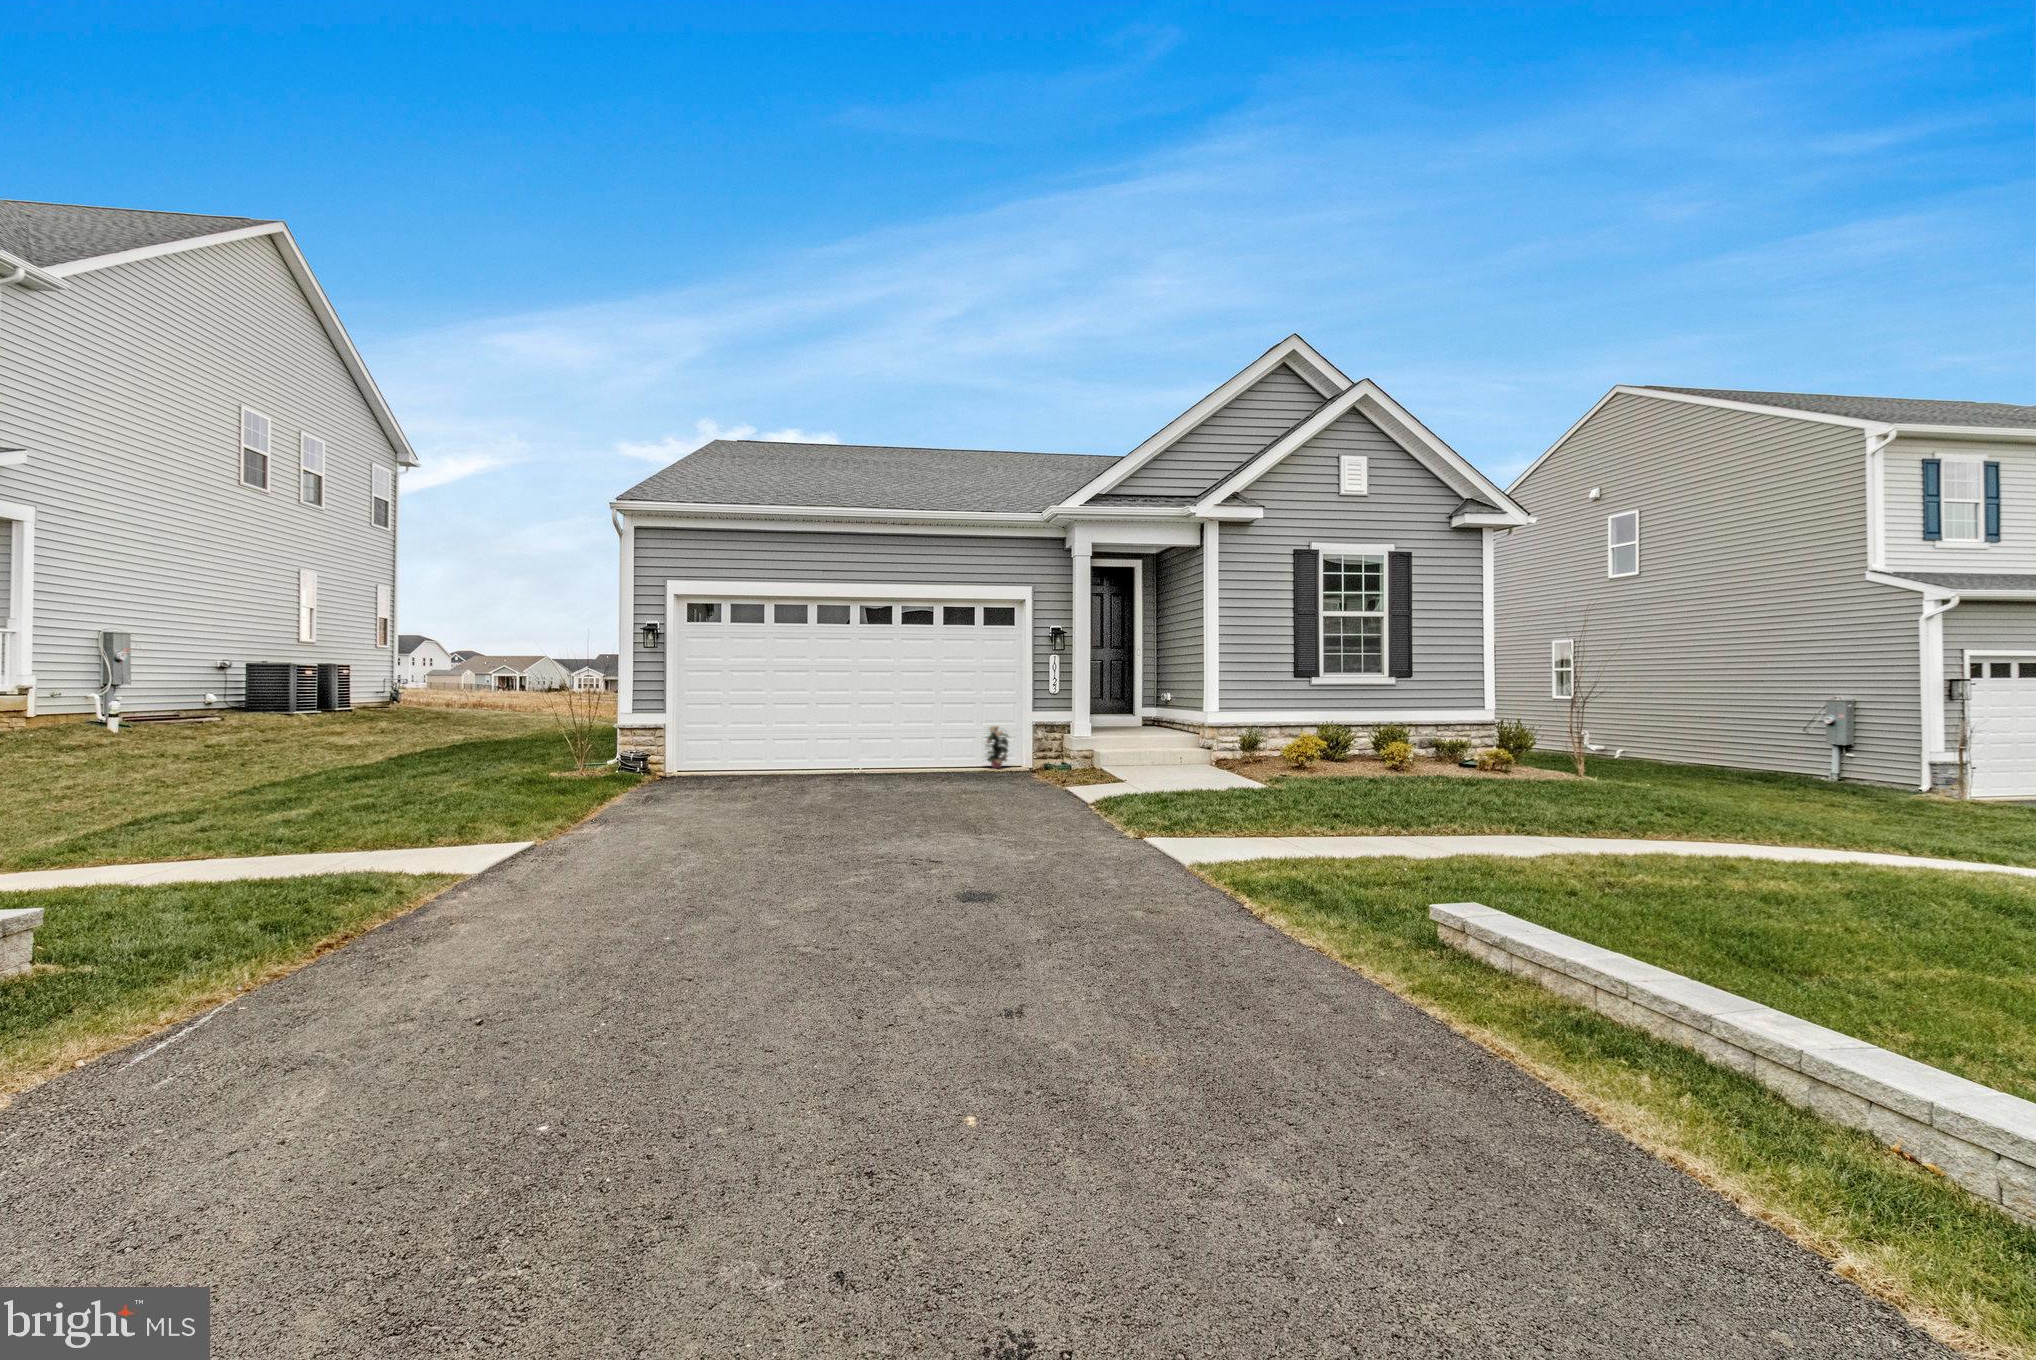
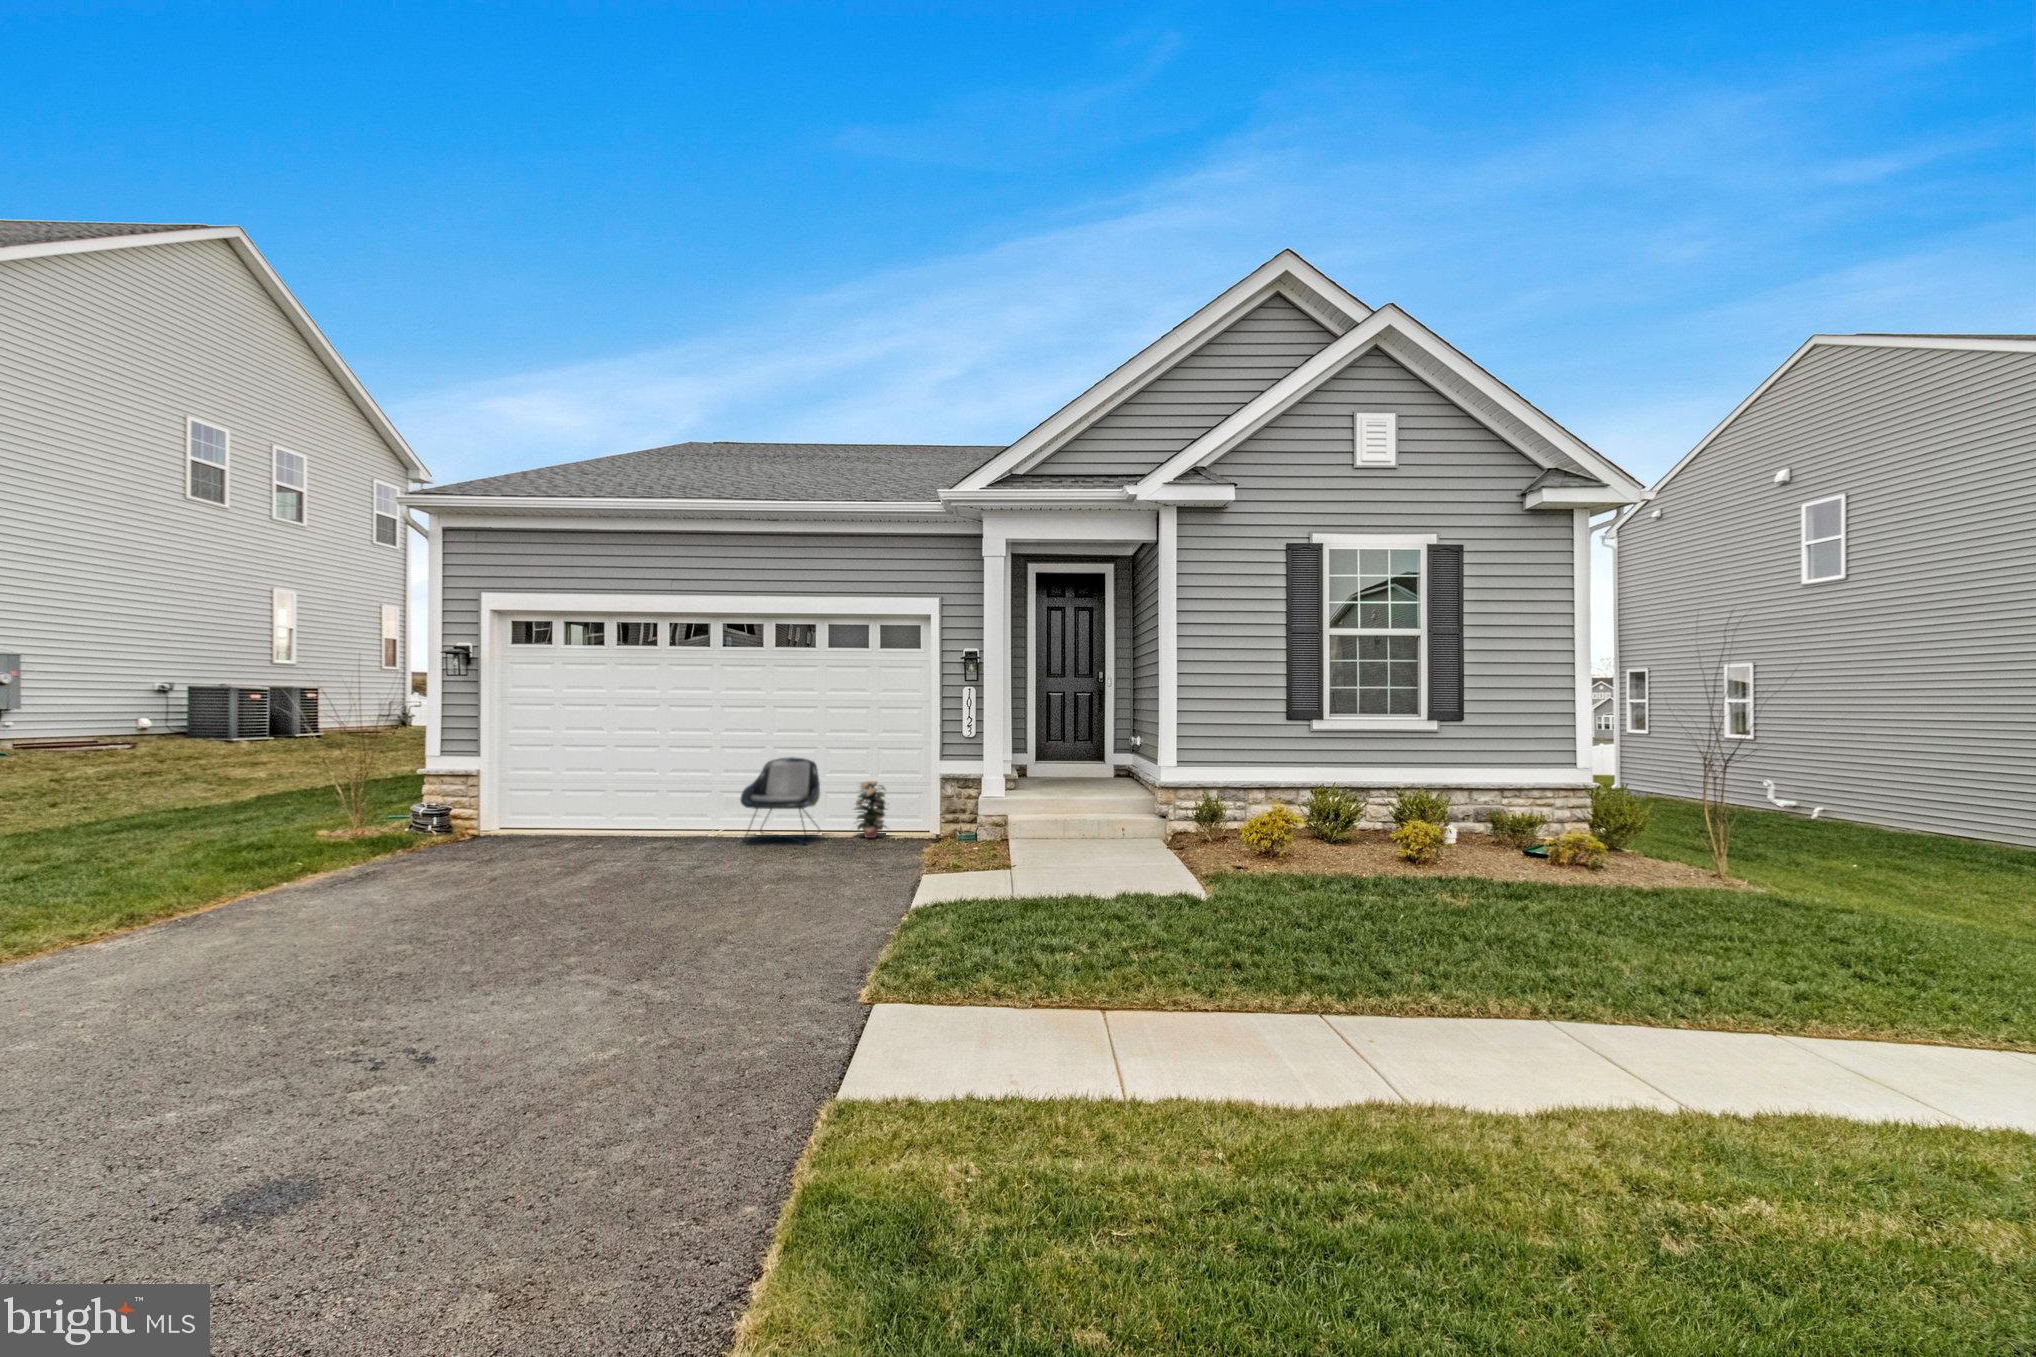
lounge chair: none [906,709,962,773] -> present [740,757,820,845]

